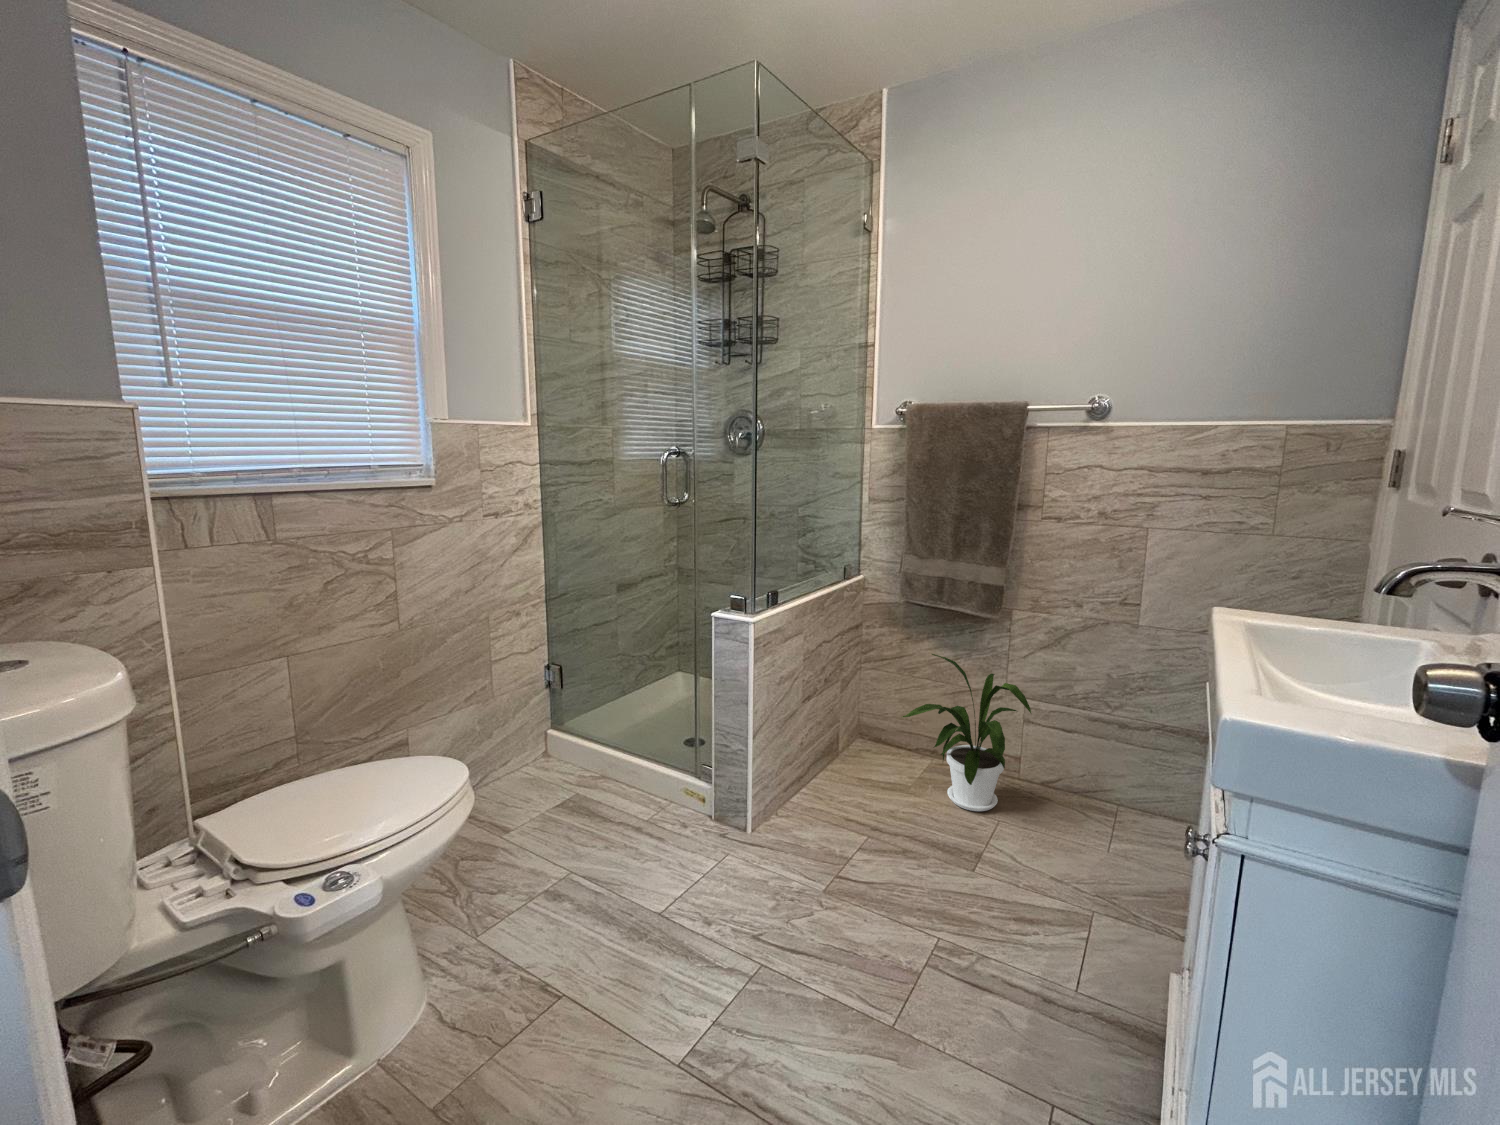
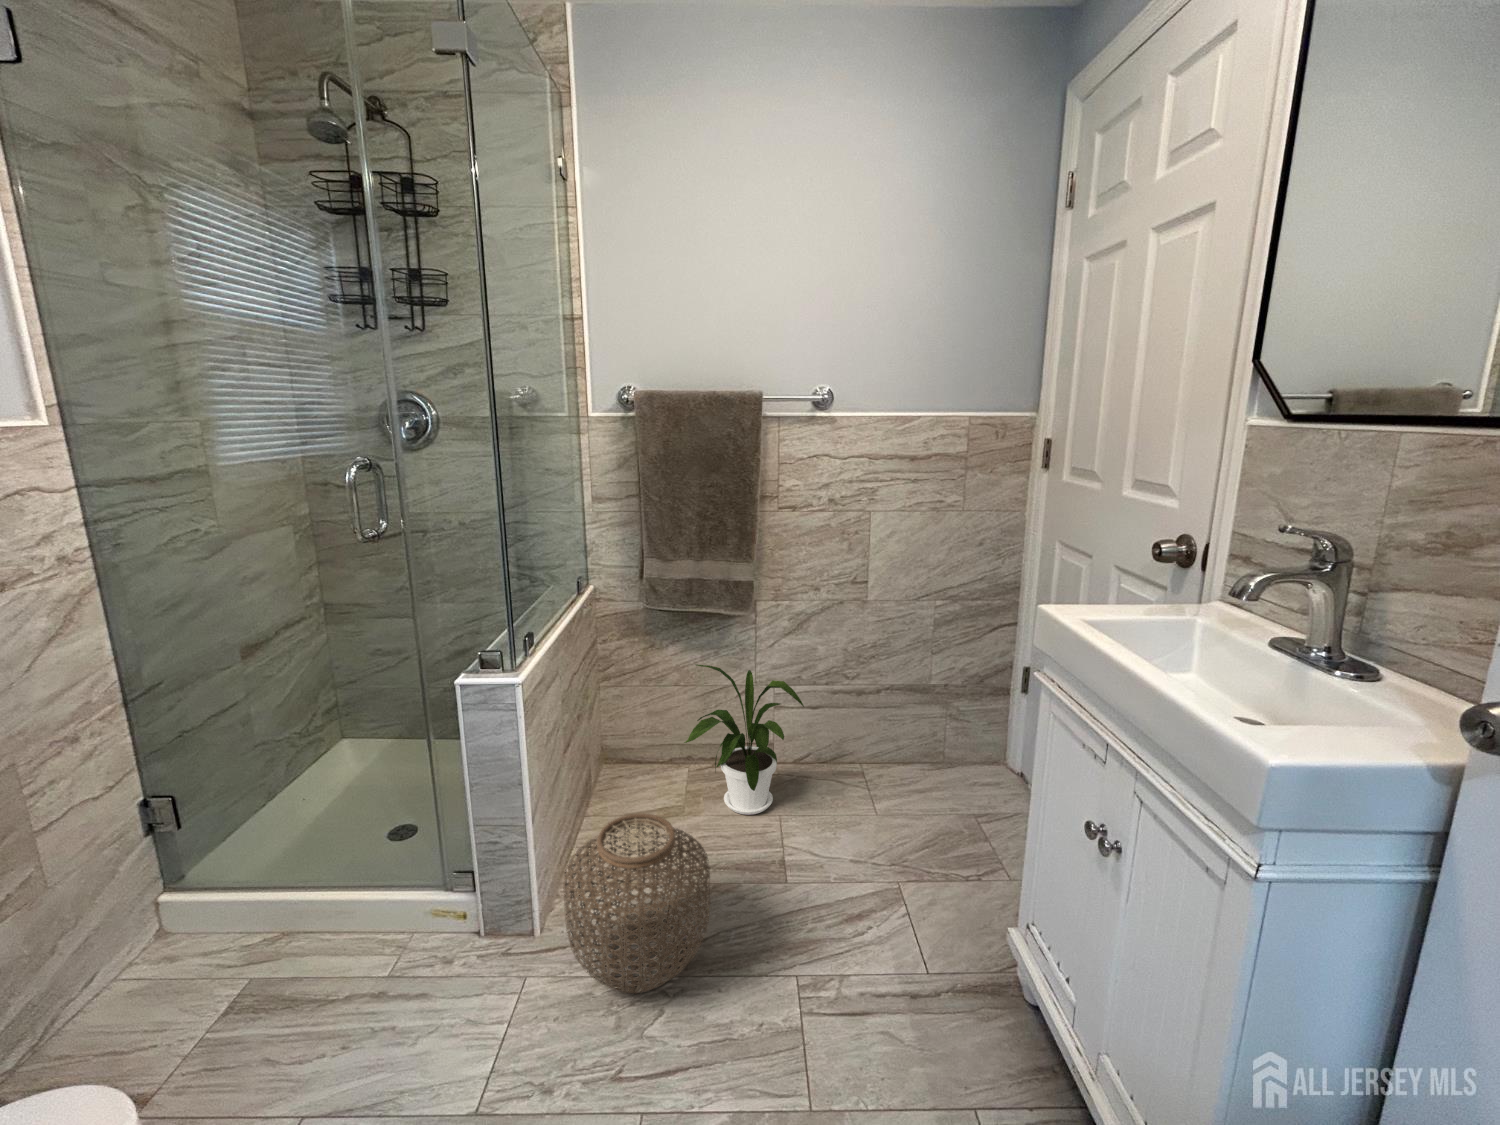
woven basket: none [755,750,879,900] -> present [563,814,710,993]

